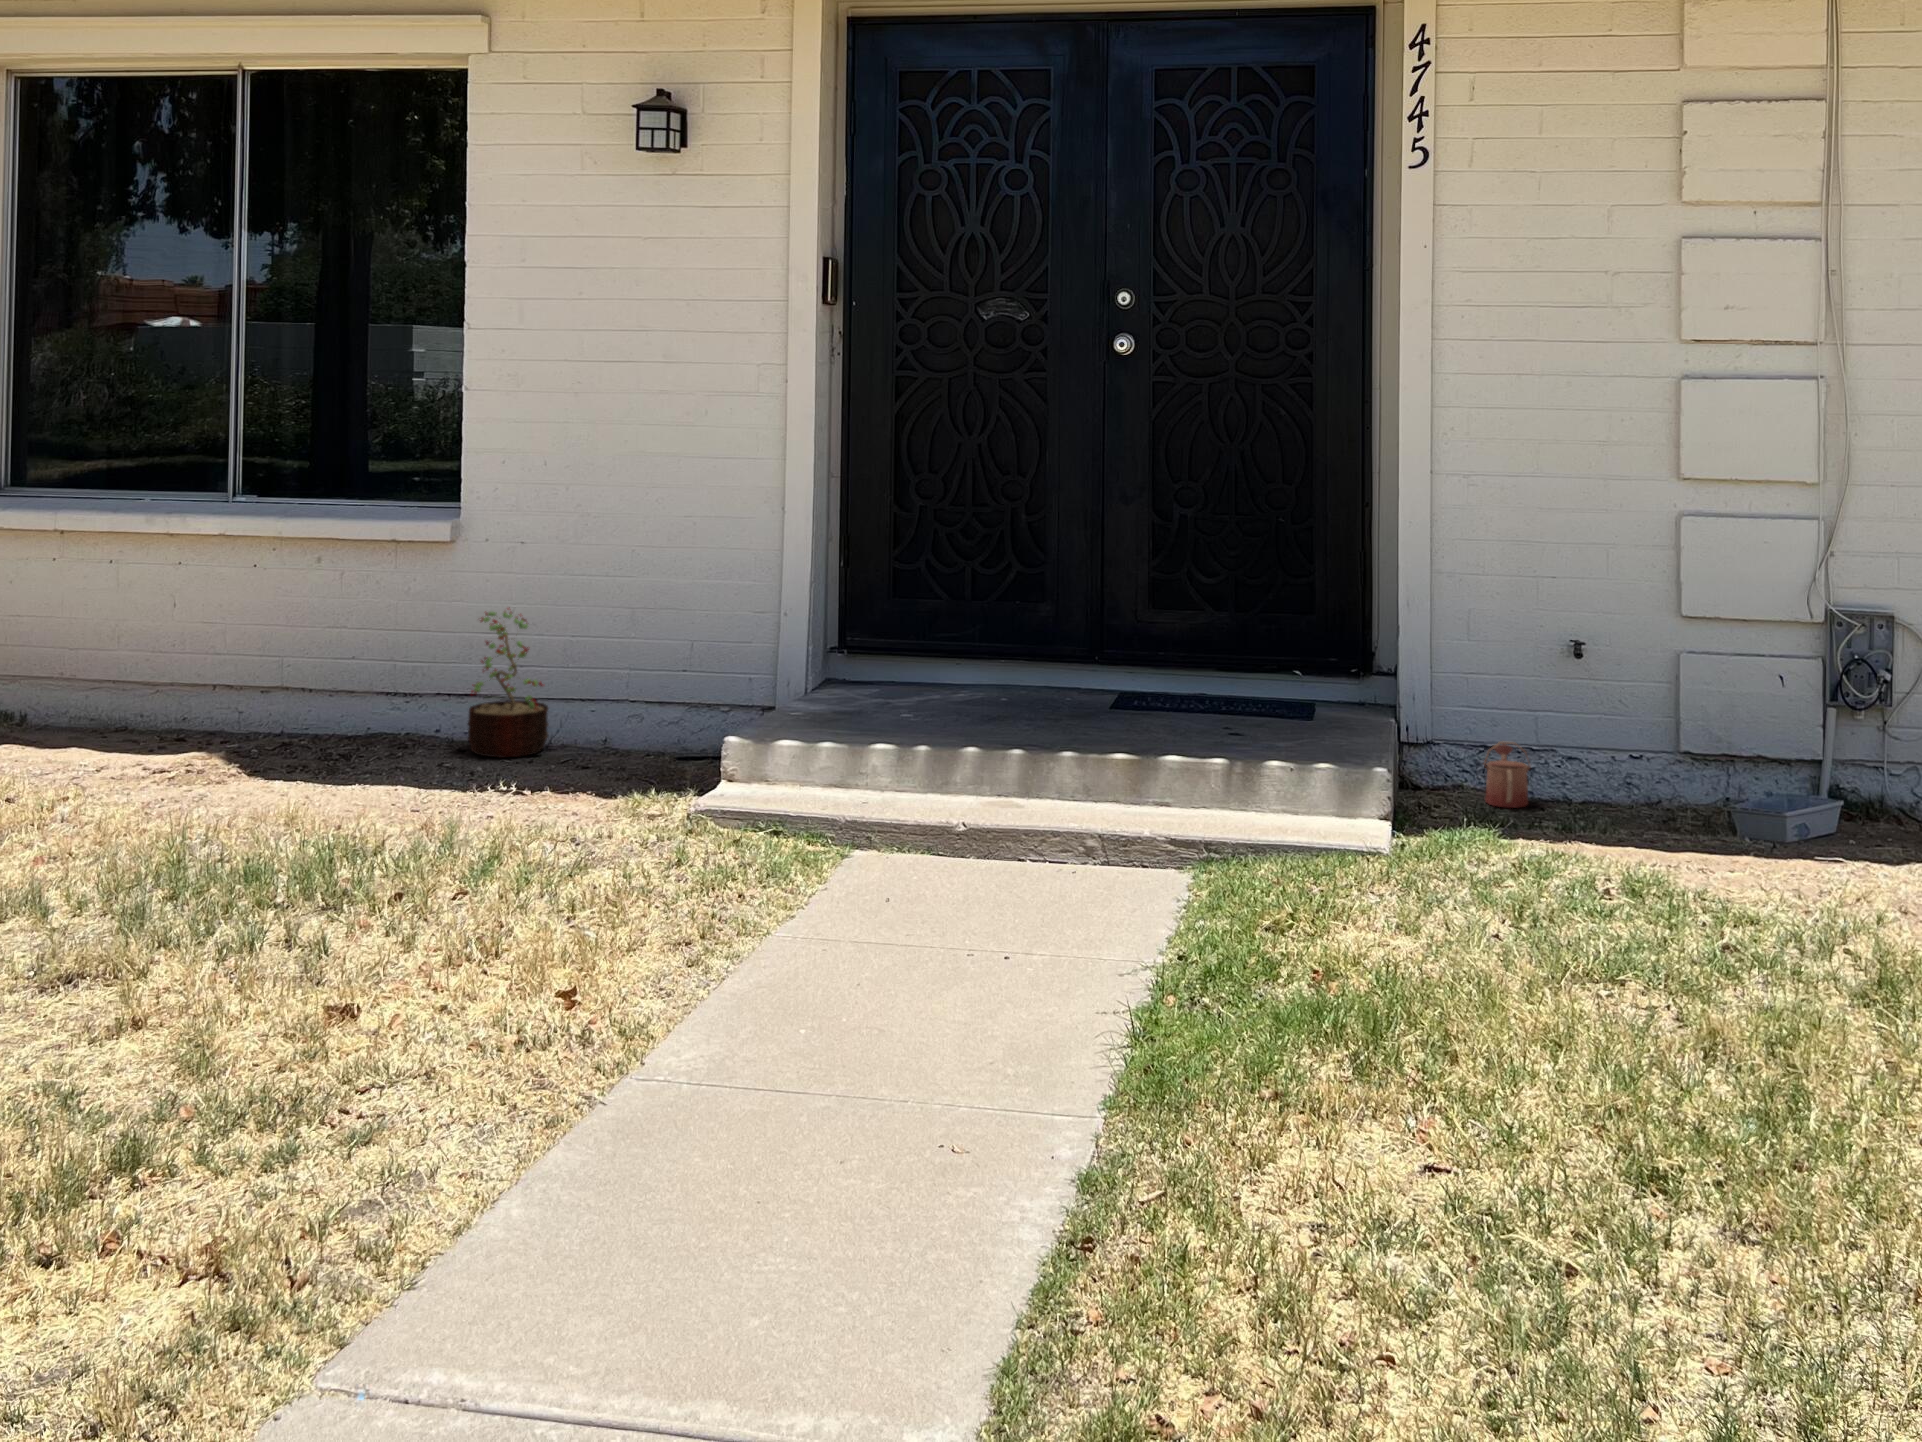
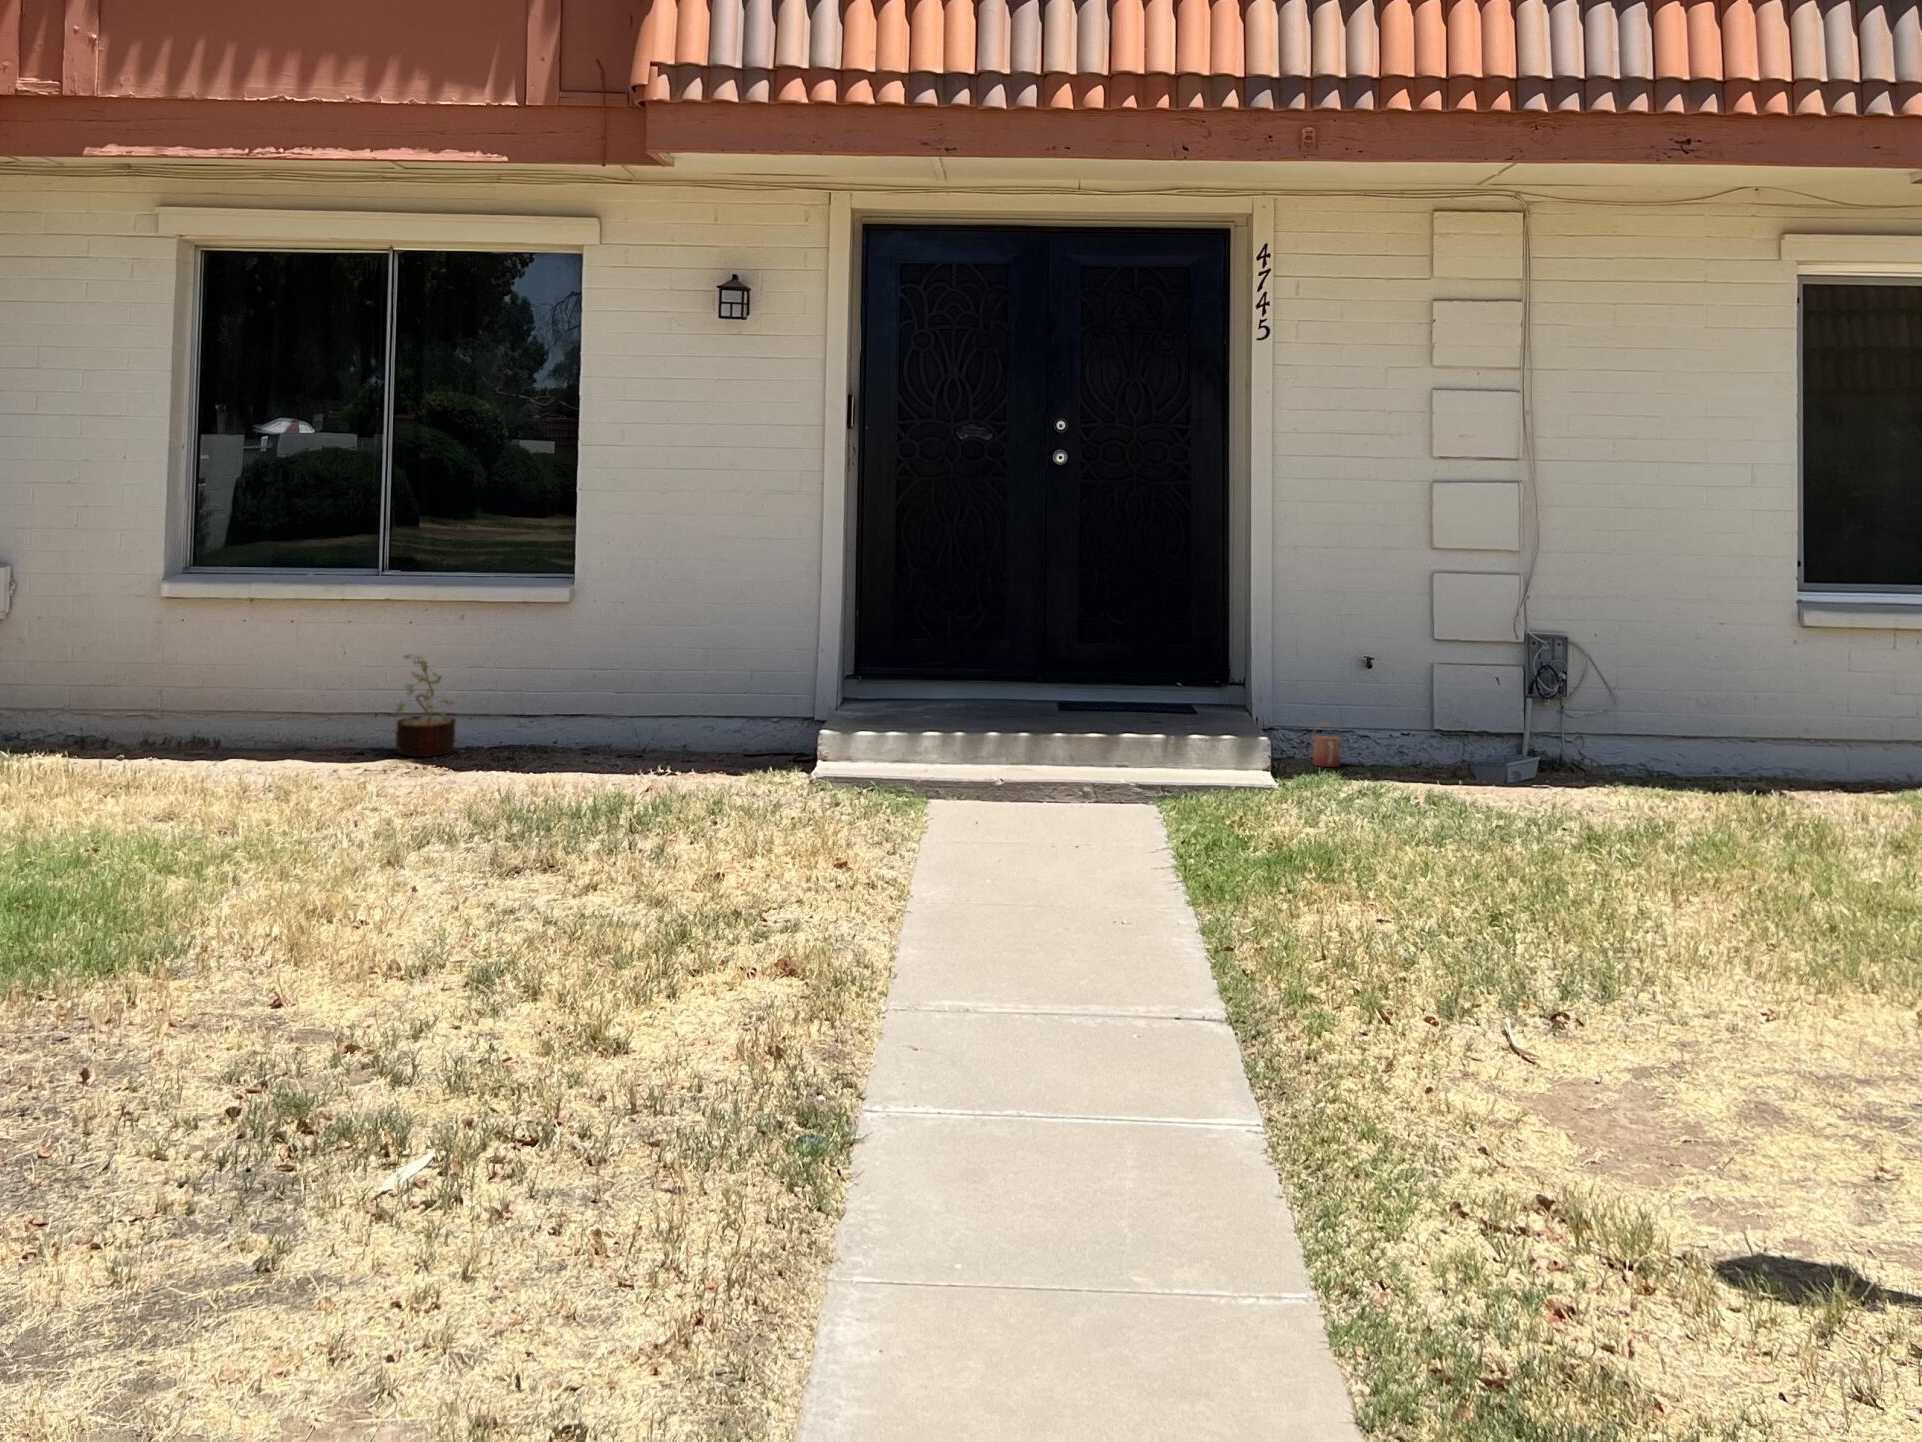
decorative plant: present [468,608,548,758] -> present [396,655,456,757]

